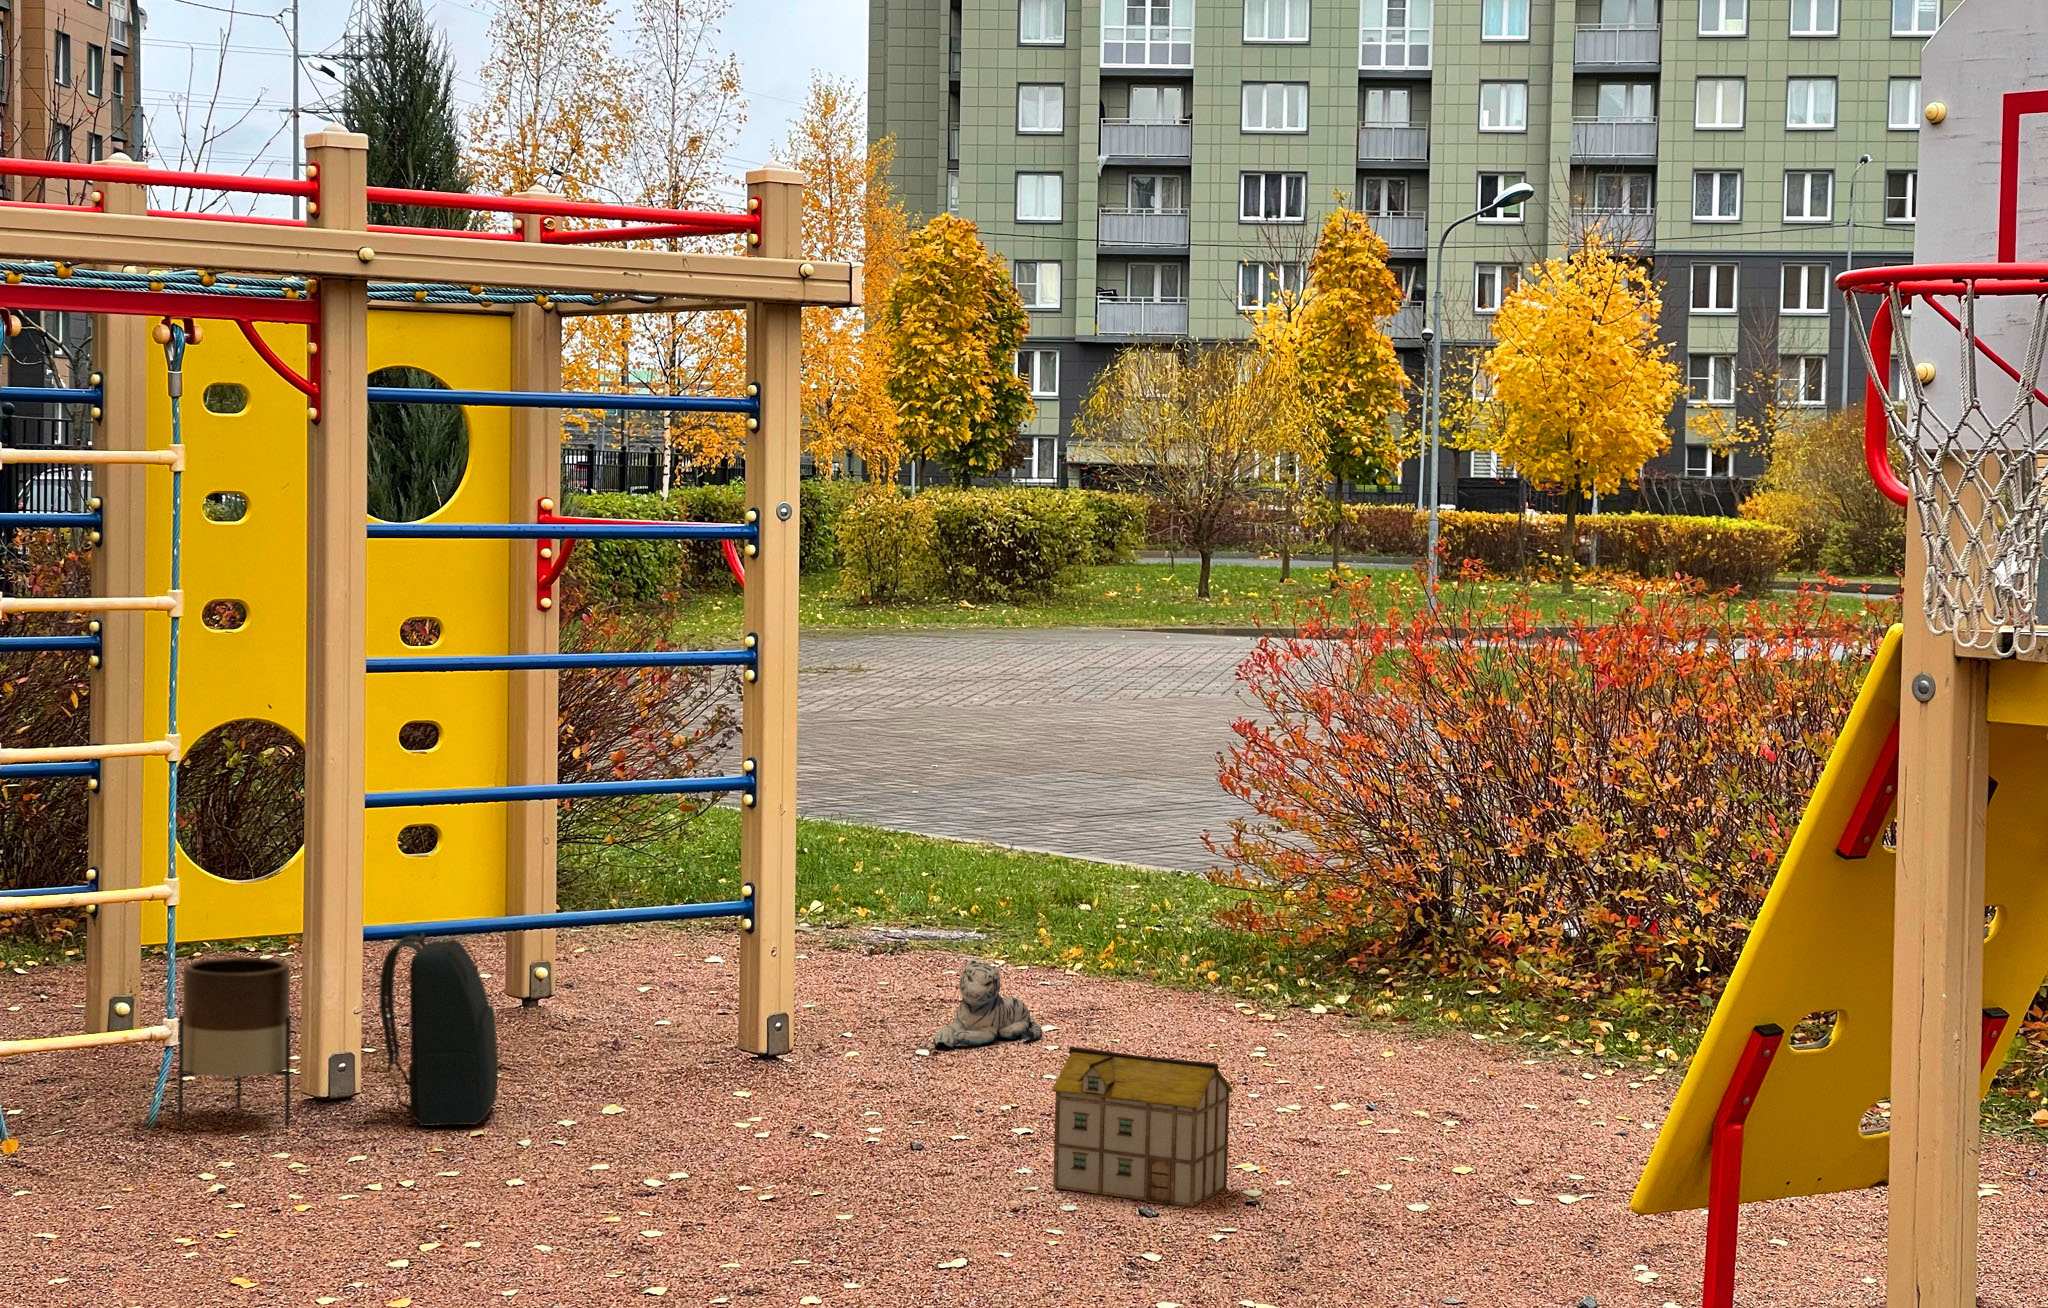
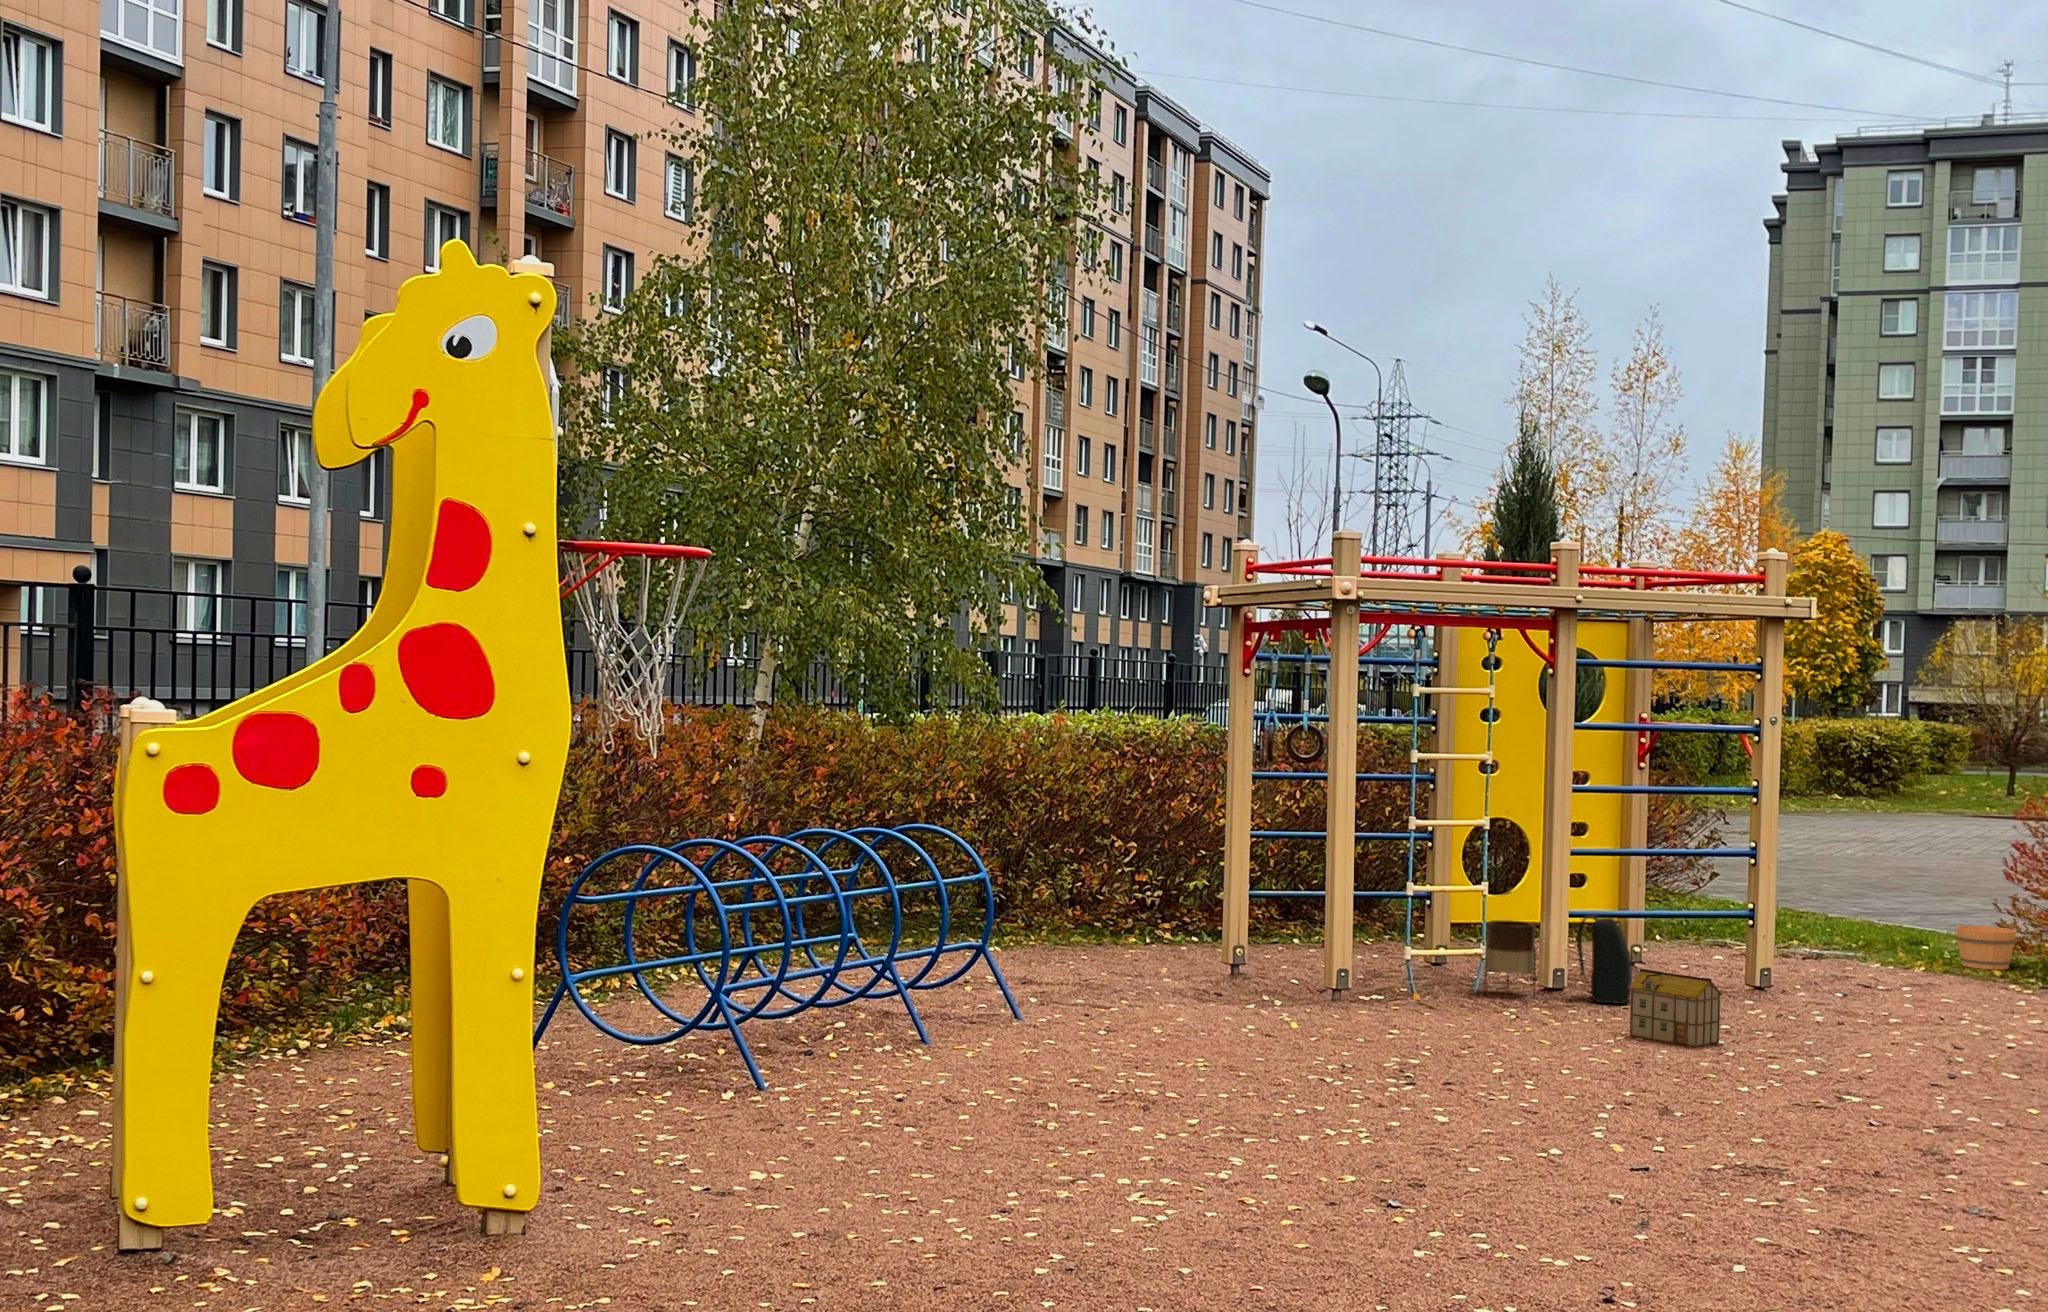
bucket: none [1120,879,1223,960] -> present [1955,925,2017,970]
plush toy: present [933,960,1042,1048] -> none [1851,951,1911,995]
toy house: present [1052,1046,1233,1207] -> present [1629,969,1722,1047]

